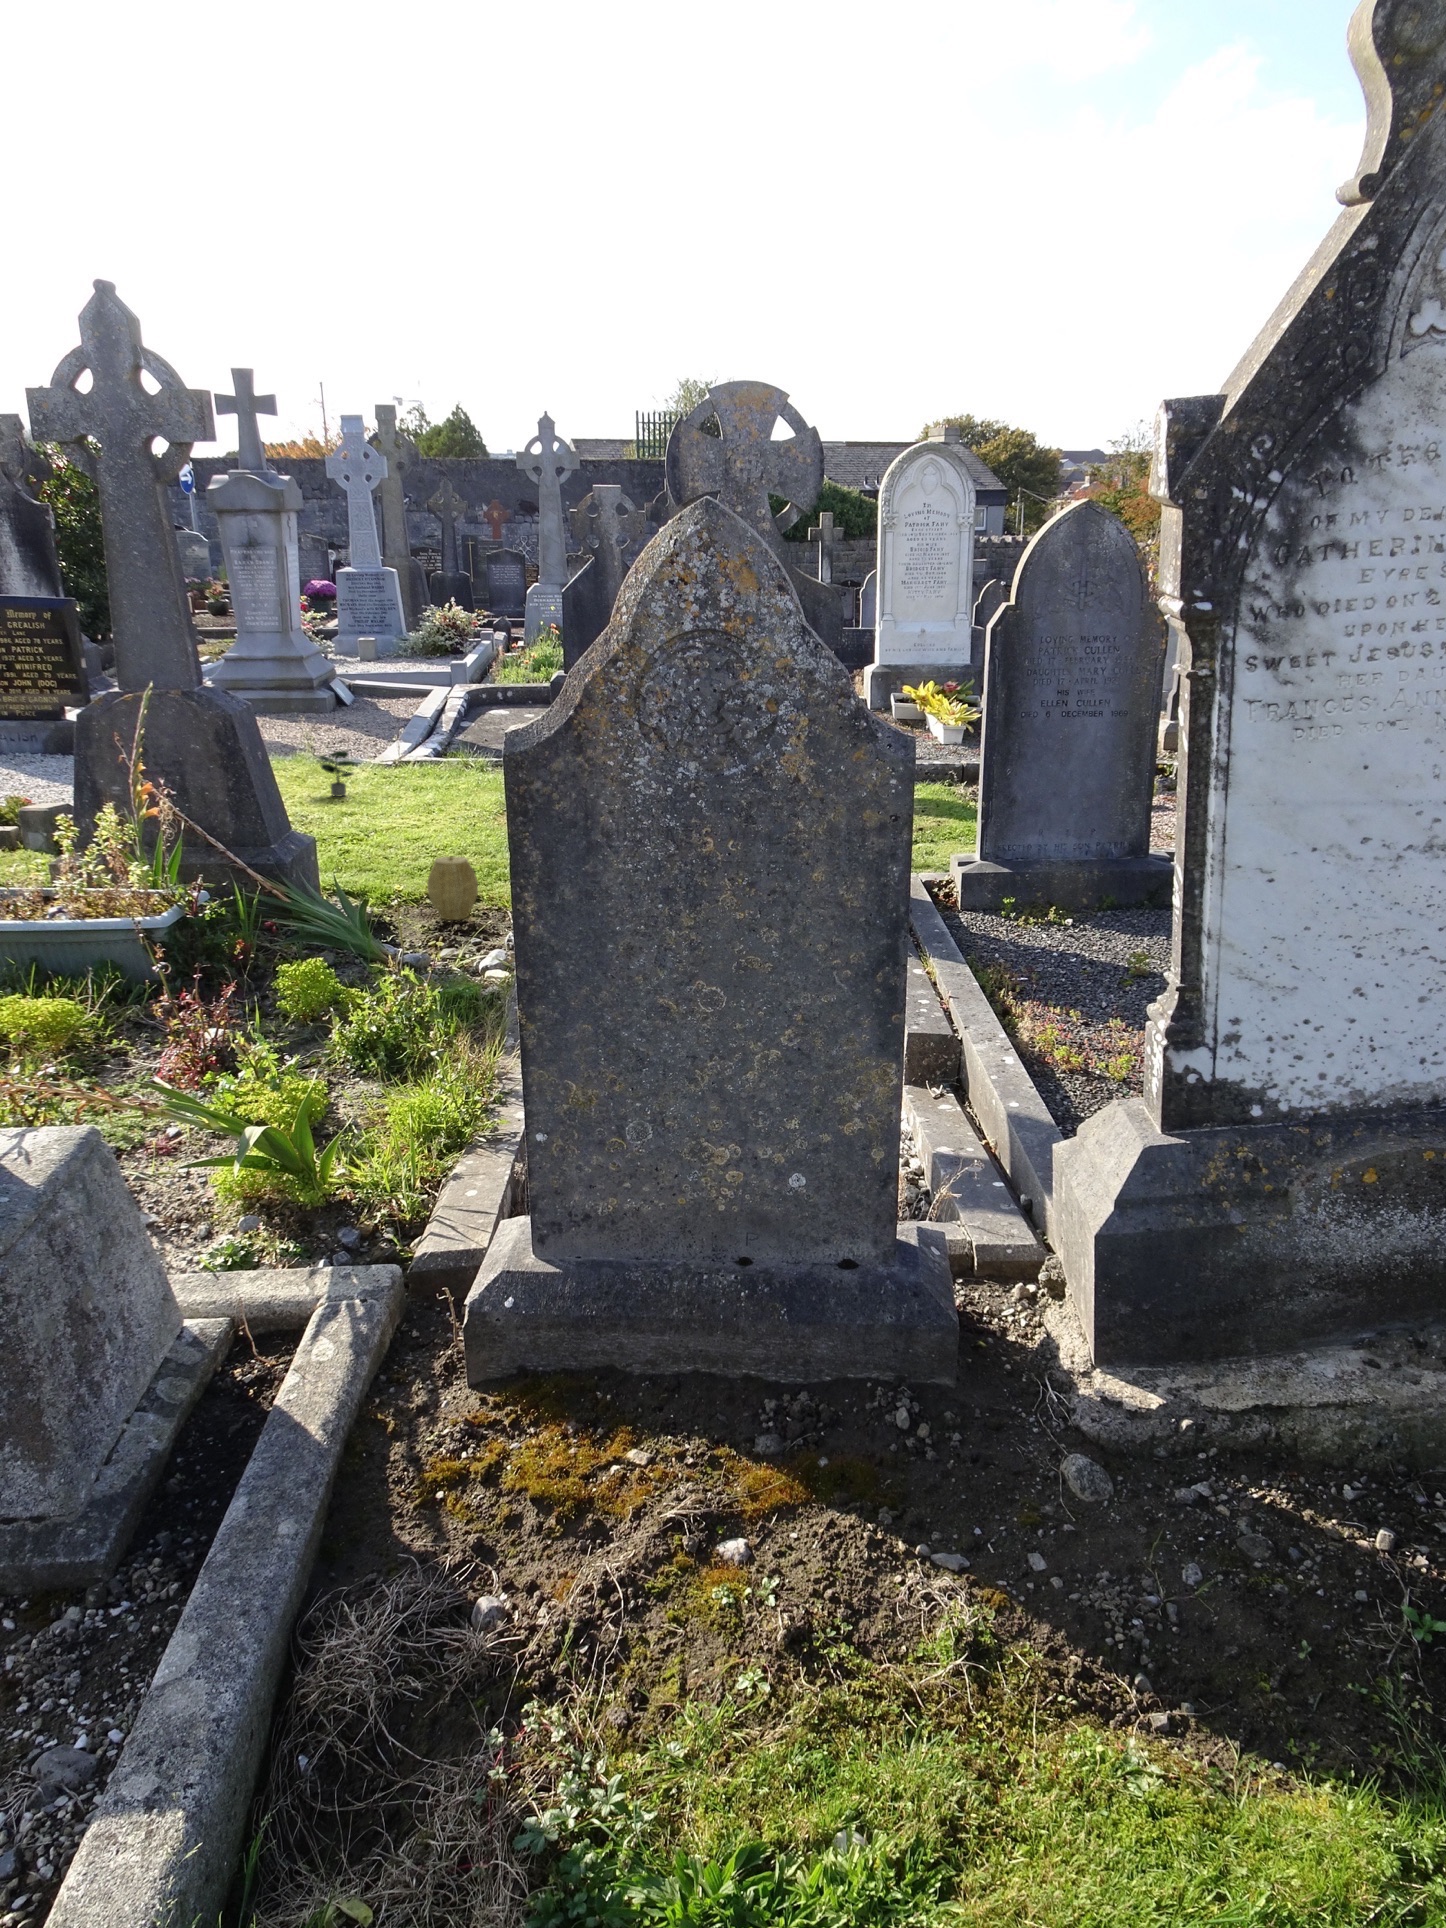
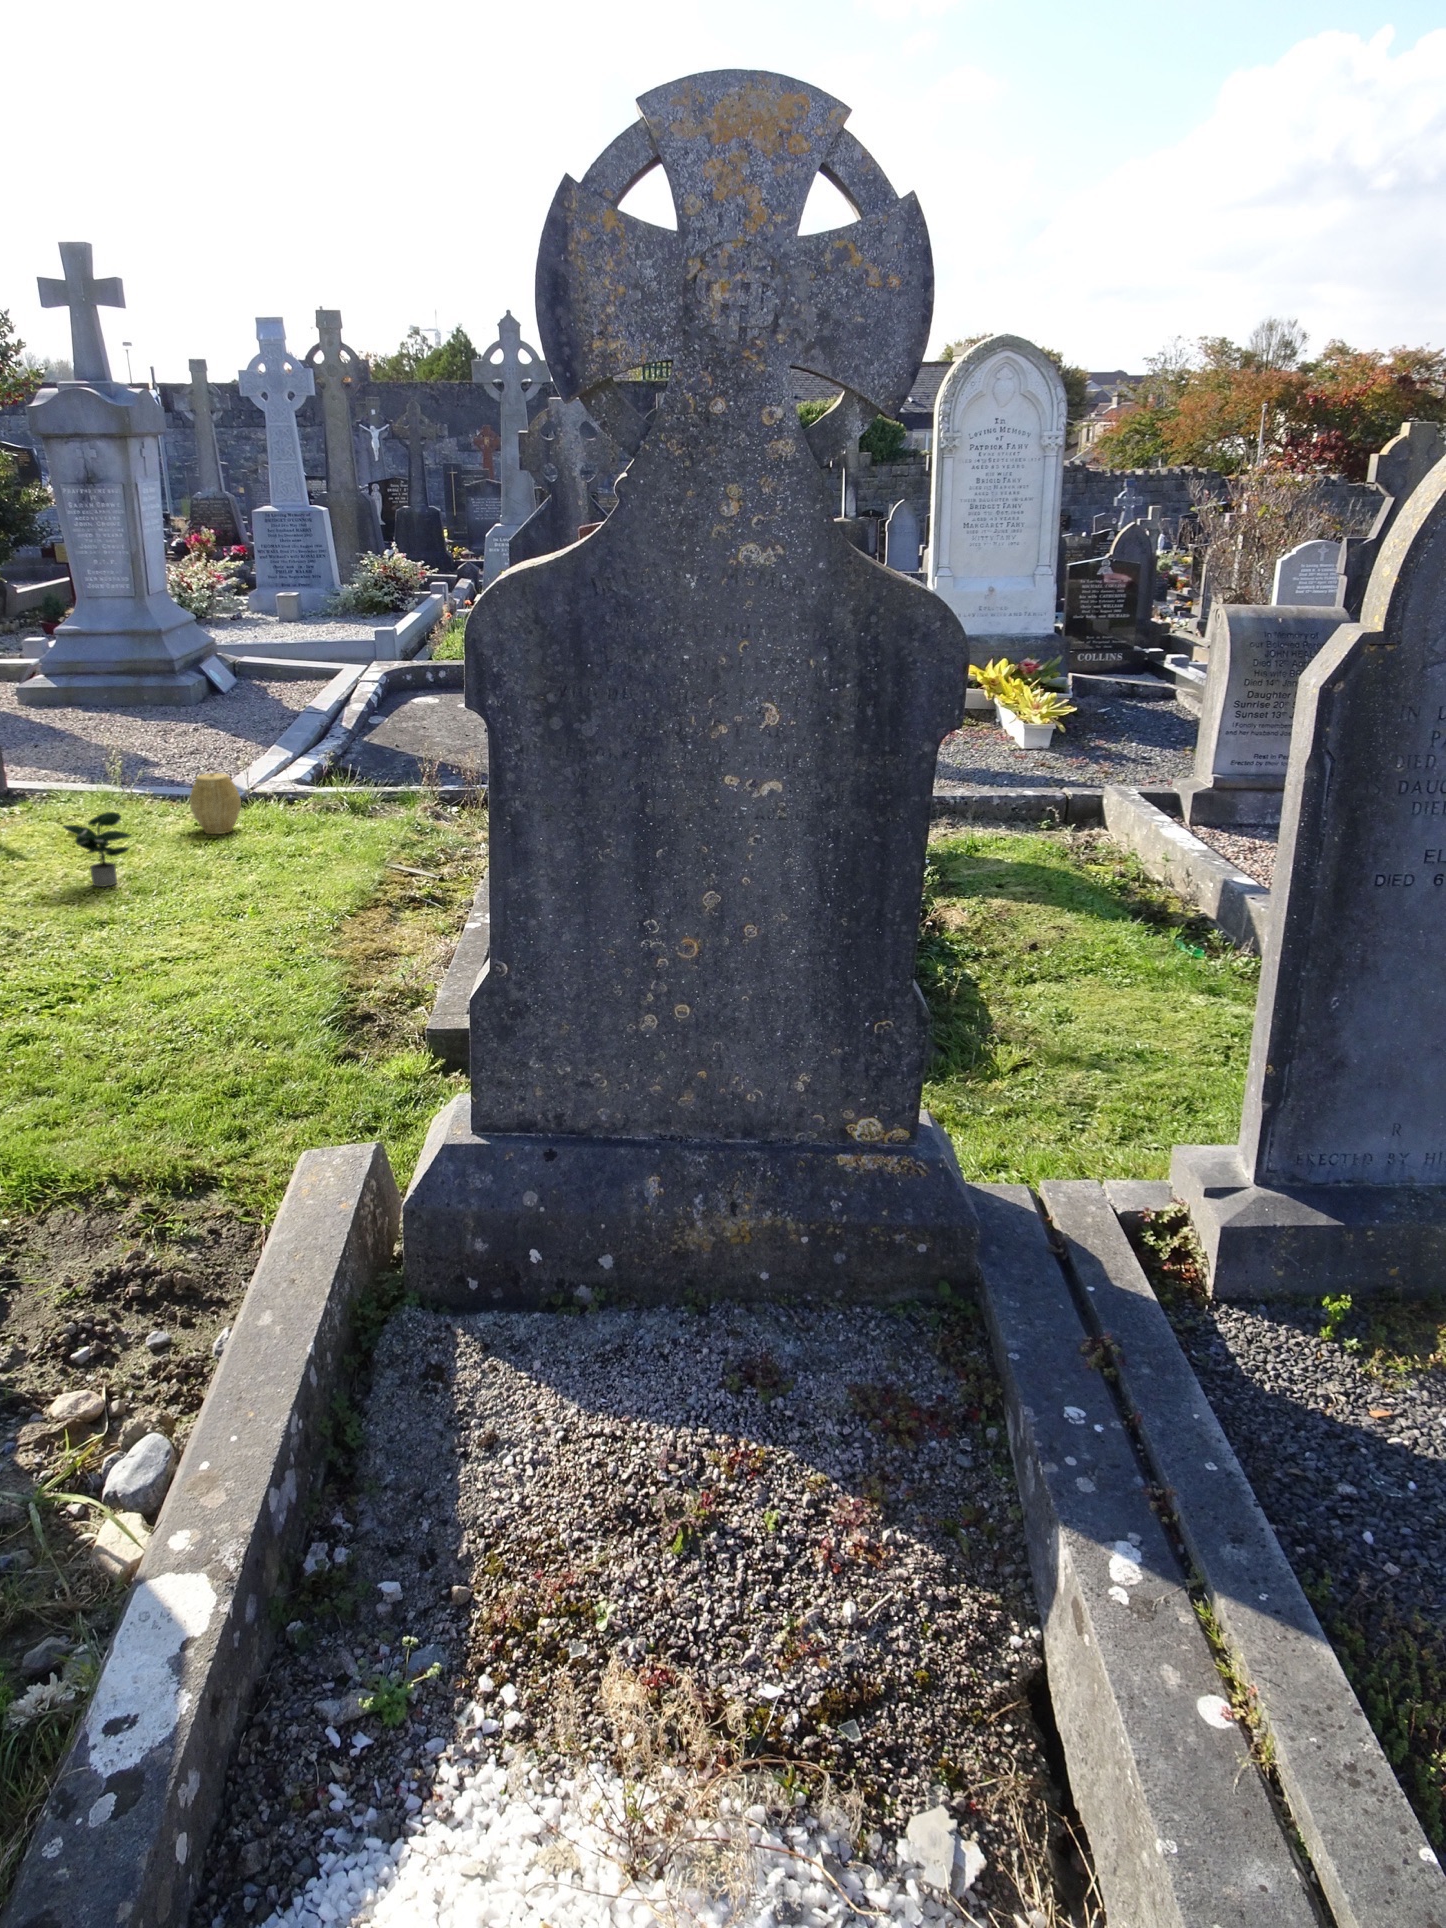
woven basket: present [427,856,478,920] -> present [190,773,241,834]

